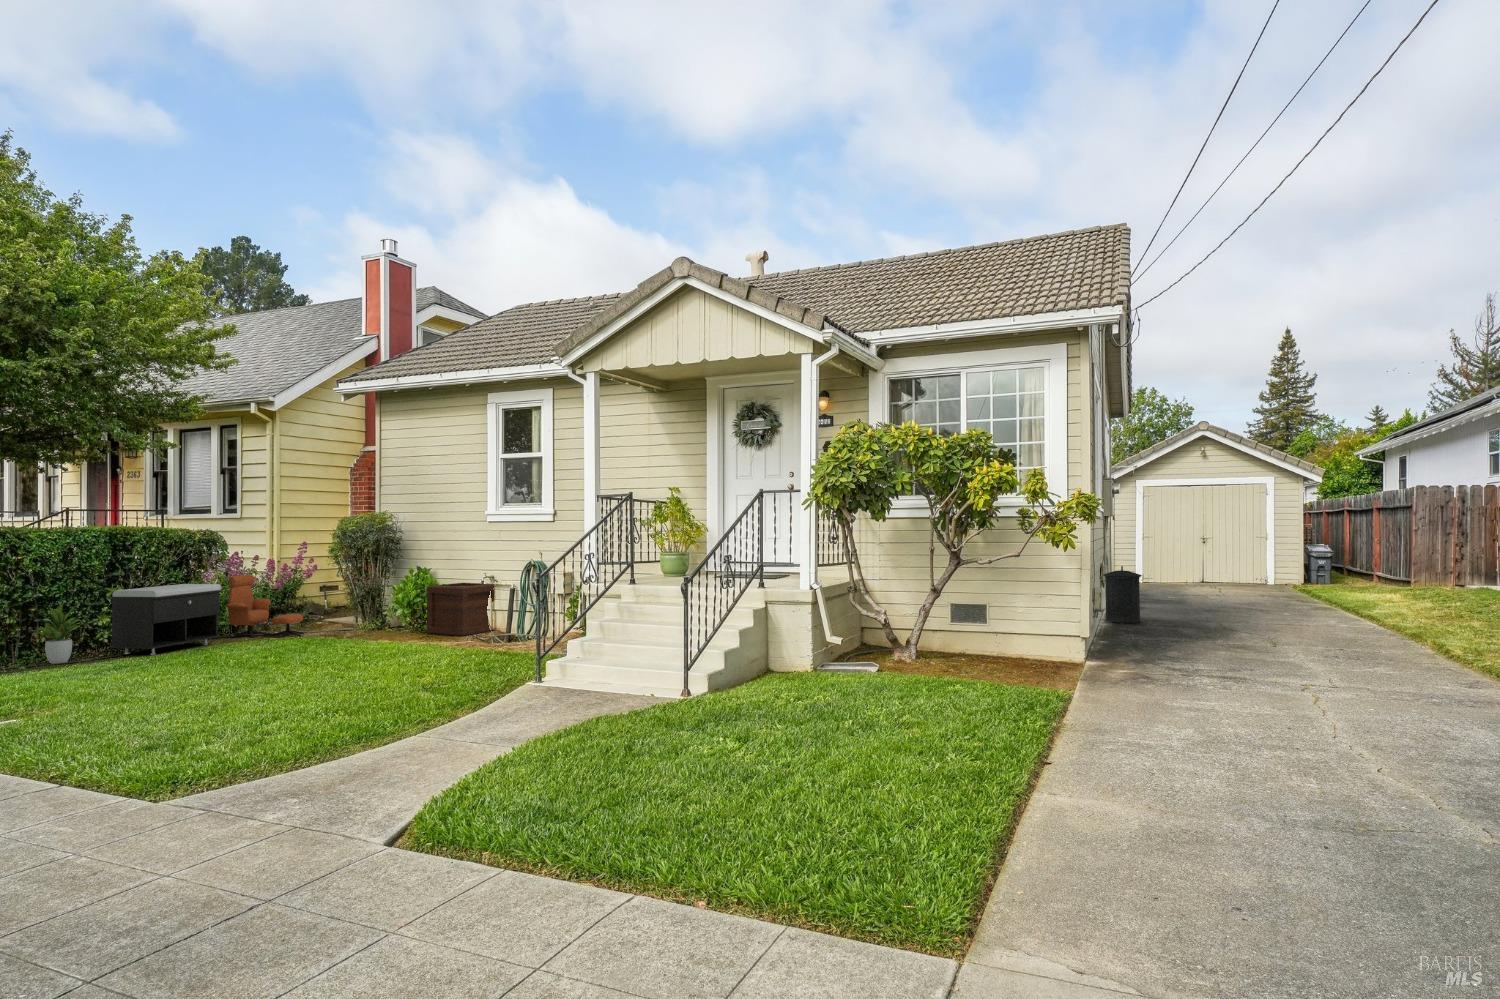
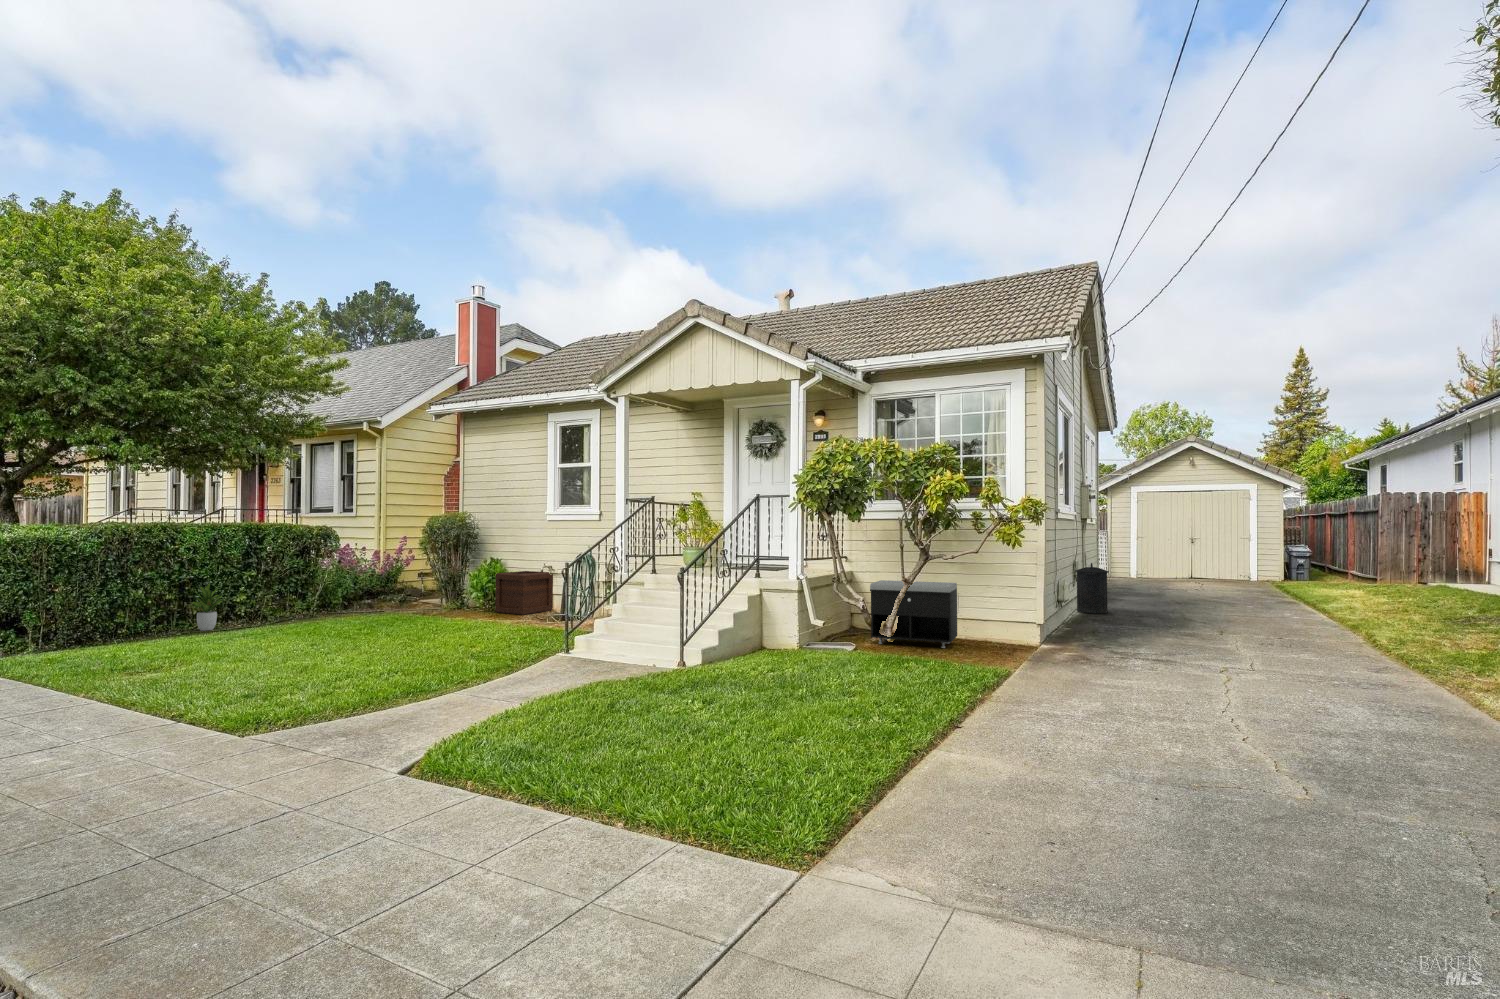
lounge chair: present [226,575,305,638] -> none [337,562,399,614]
storage bench: present [112,584,221,655] -> present [870,580,957,648]

